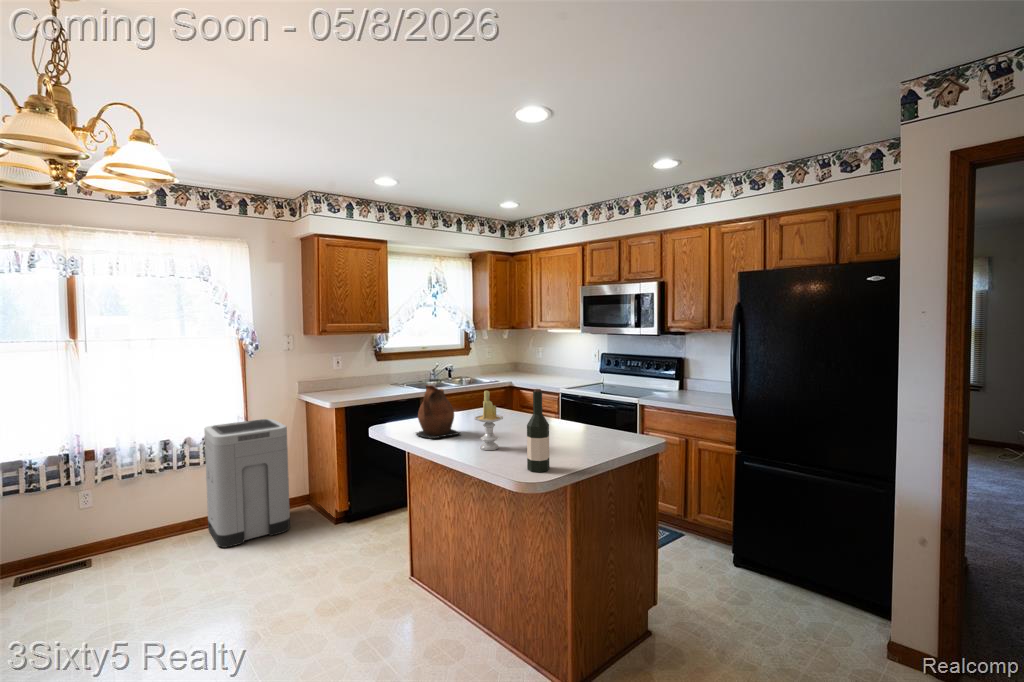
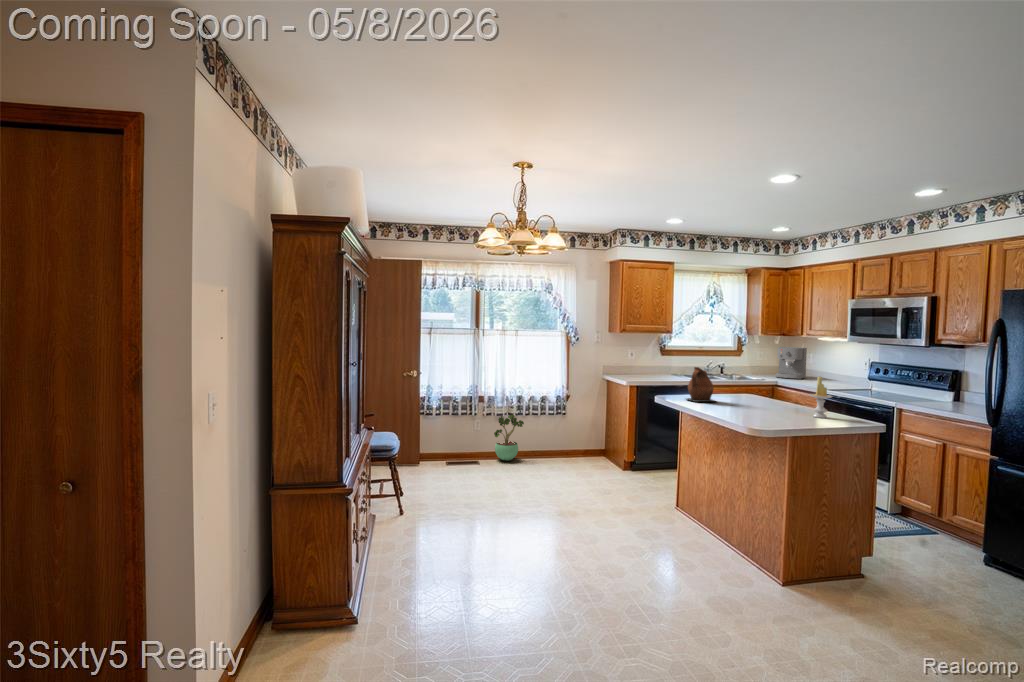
coffee maker: none [509,341,537,376] -> present [776,347,807,379]
wine bottle: present [527,389,550,472] -> none [757,369,773,422]
candle: present [475,391,503,450] -> present [810,376,832,418]
trash can: present [204,419,290,548] -> none [544,389,596,467]
potted plant: none [103,477,165,555] -> present [494,414,524,461]

